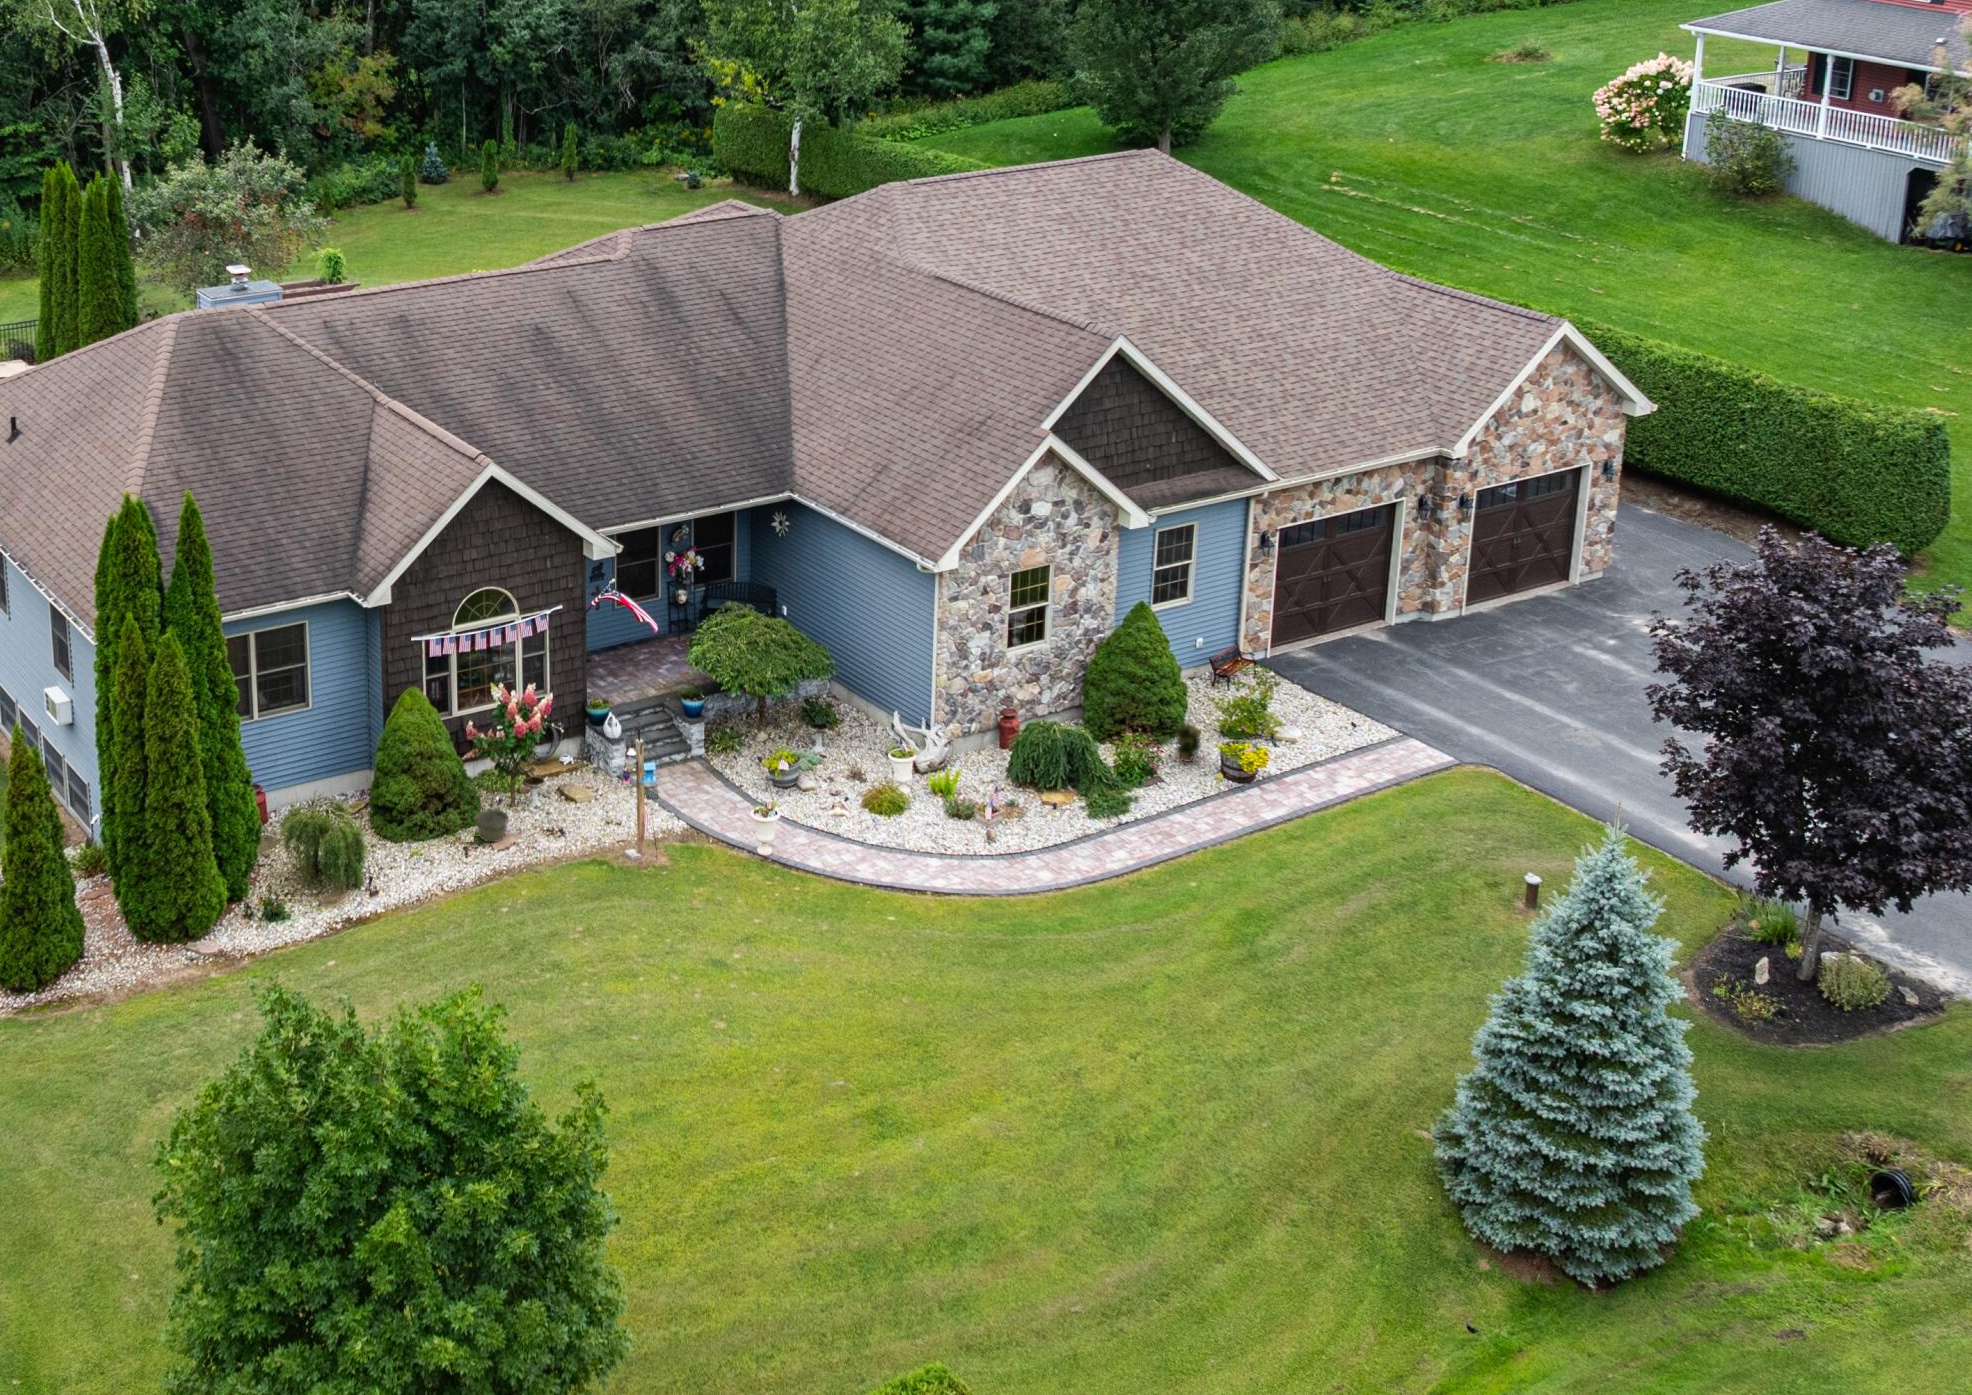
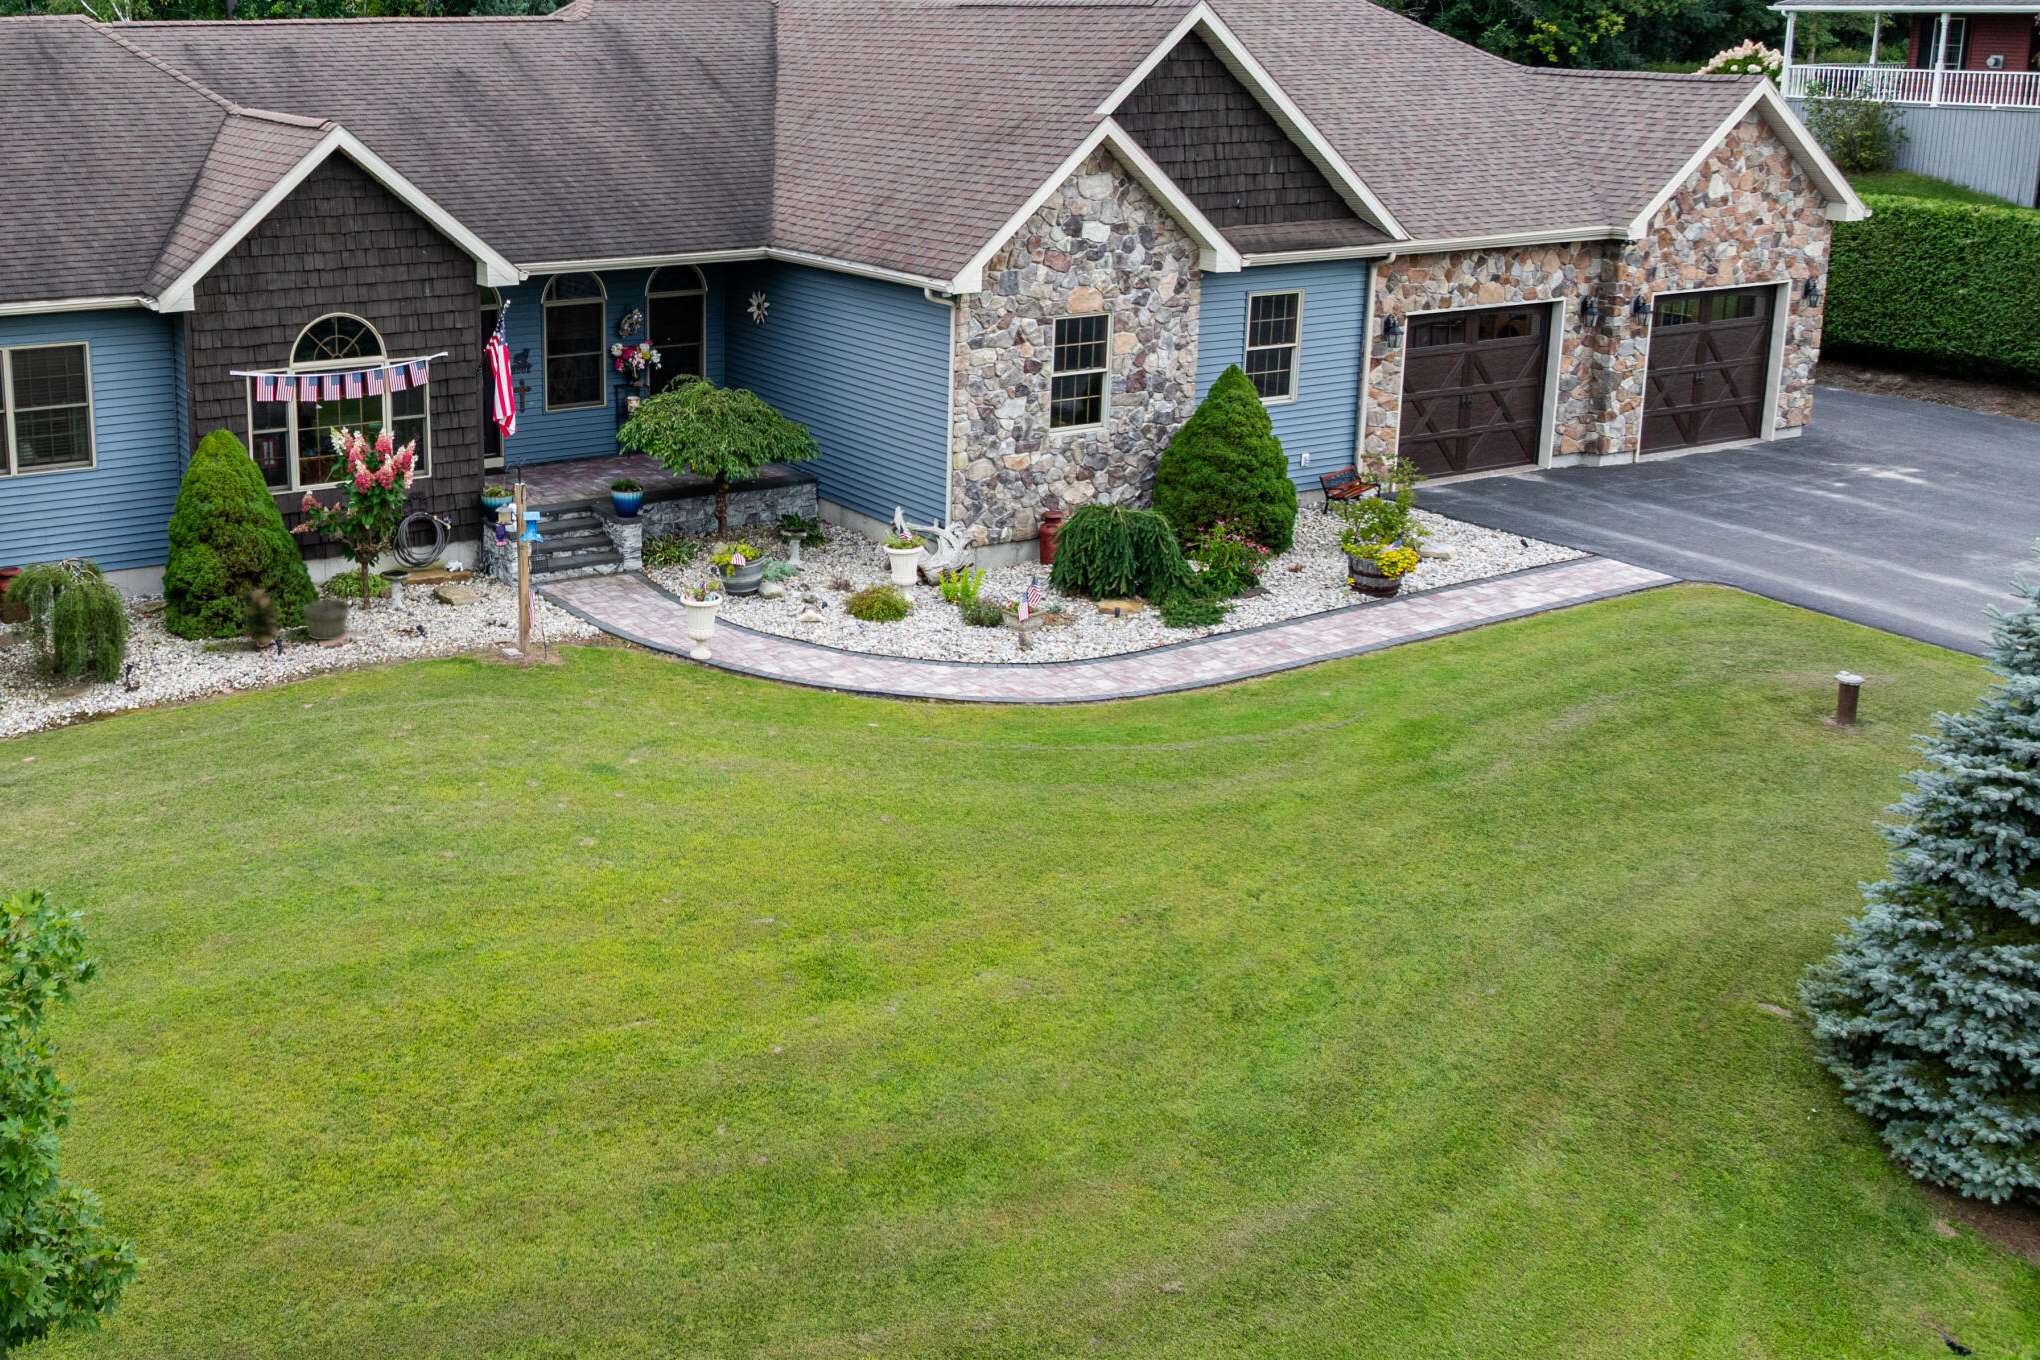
decorative plant: present [1175,723,1201,762] -> present [243,589,279,648]

